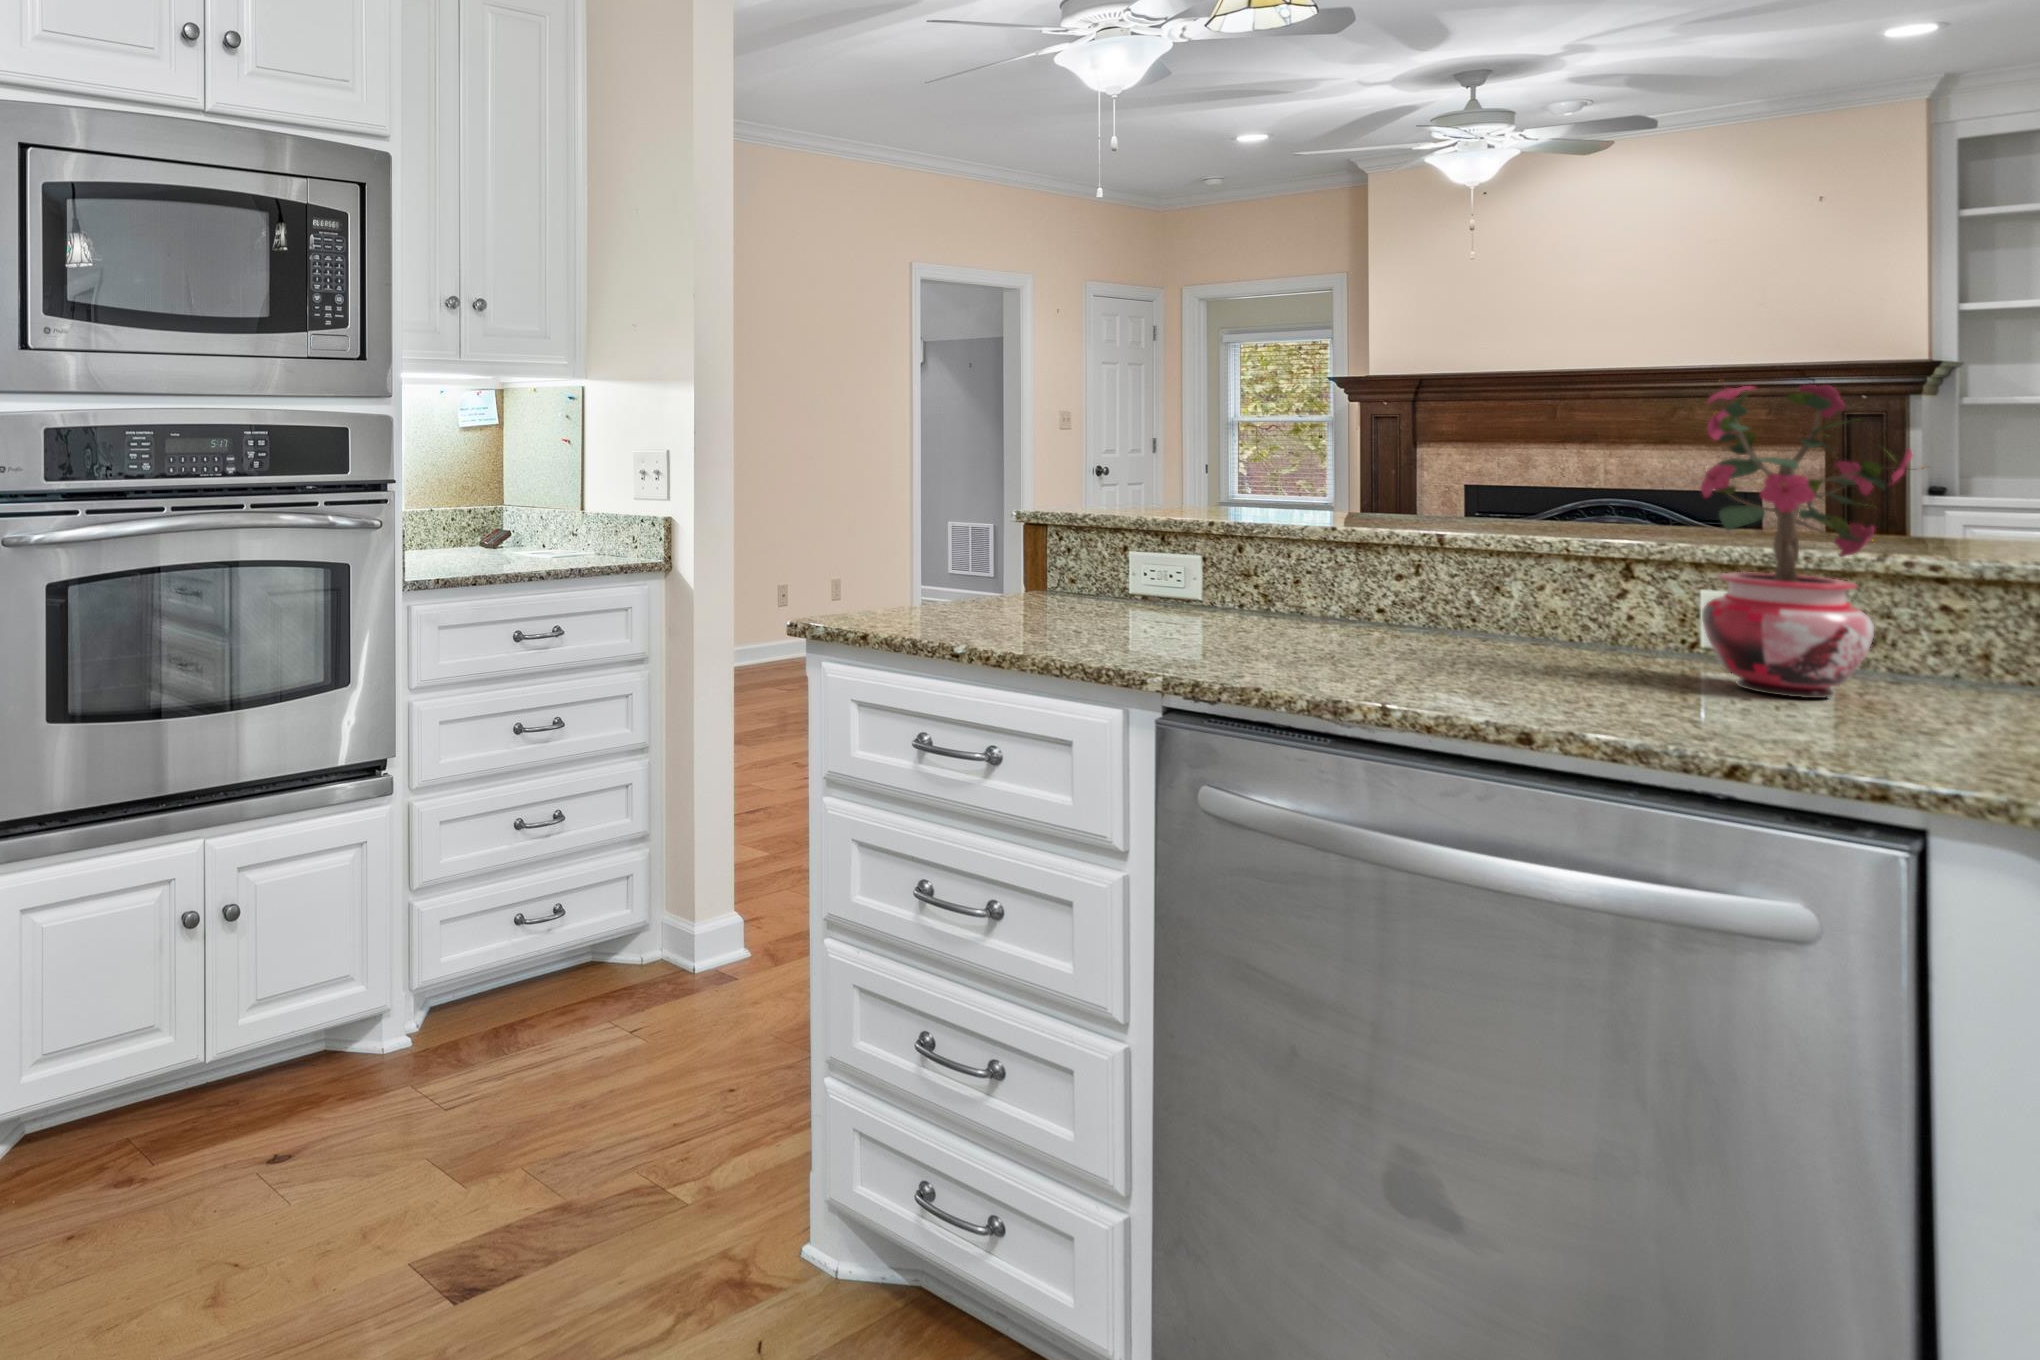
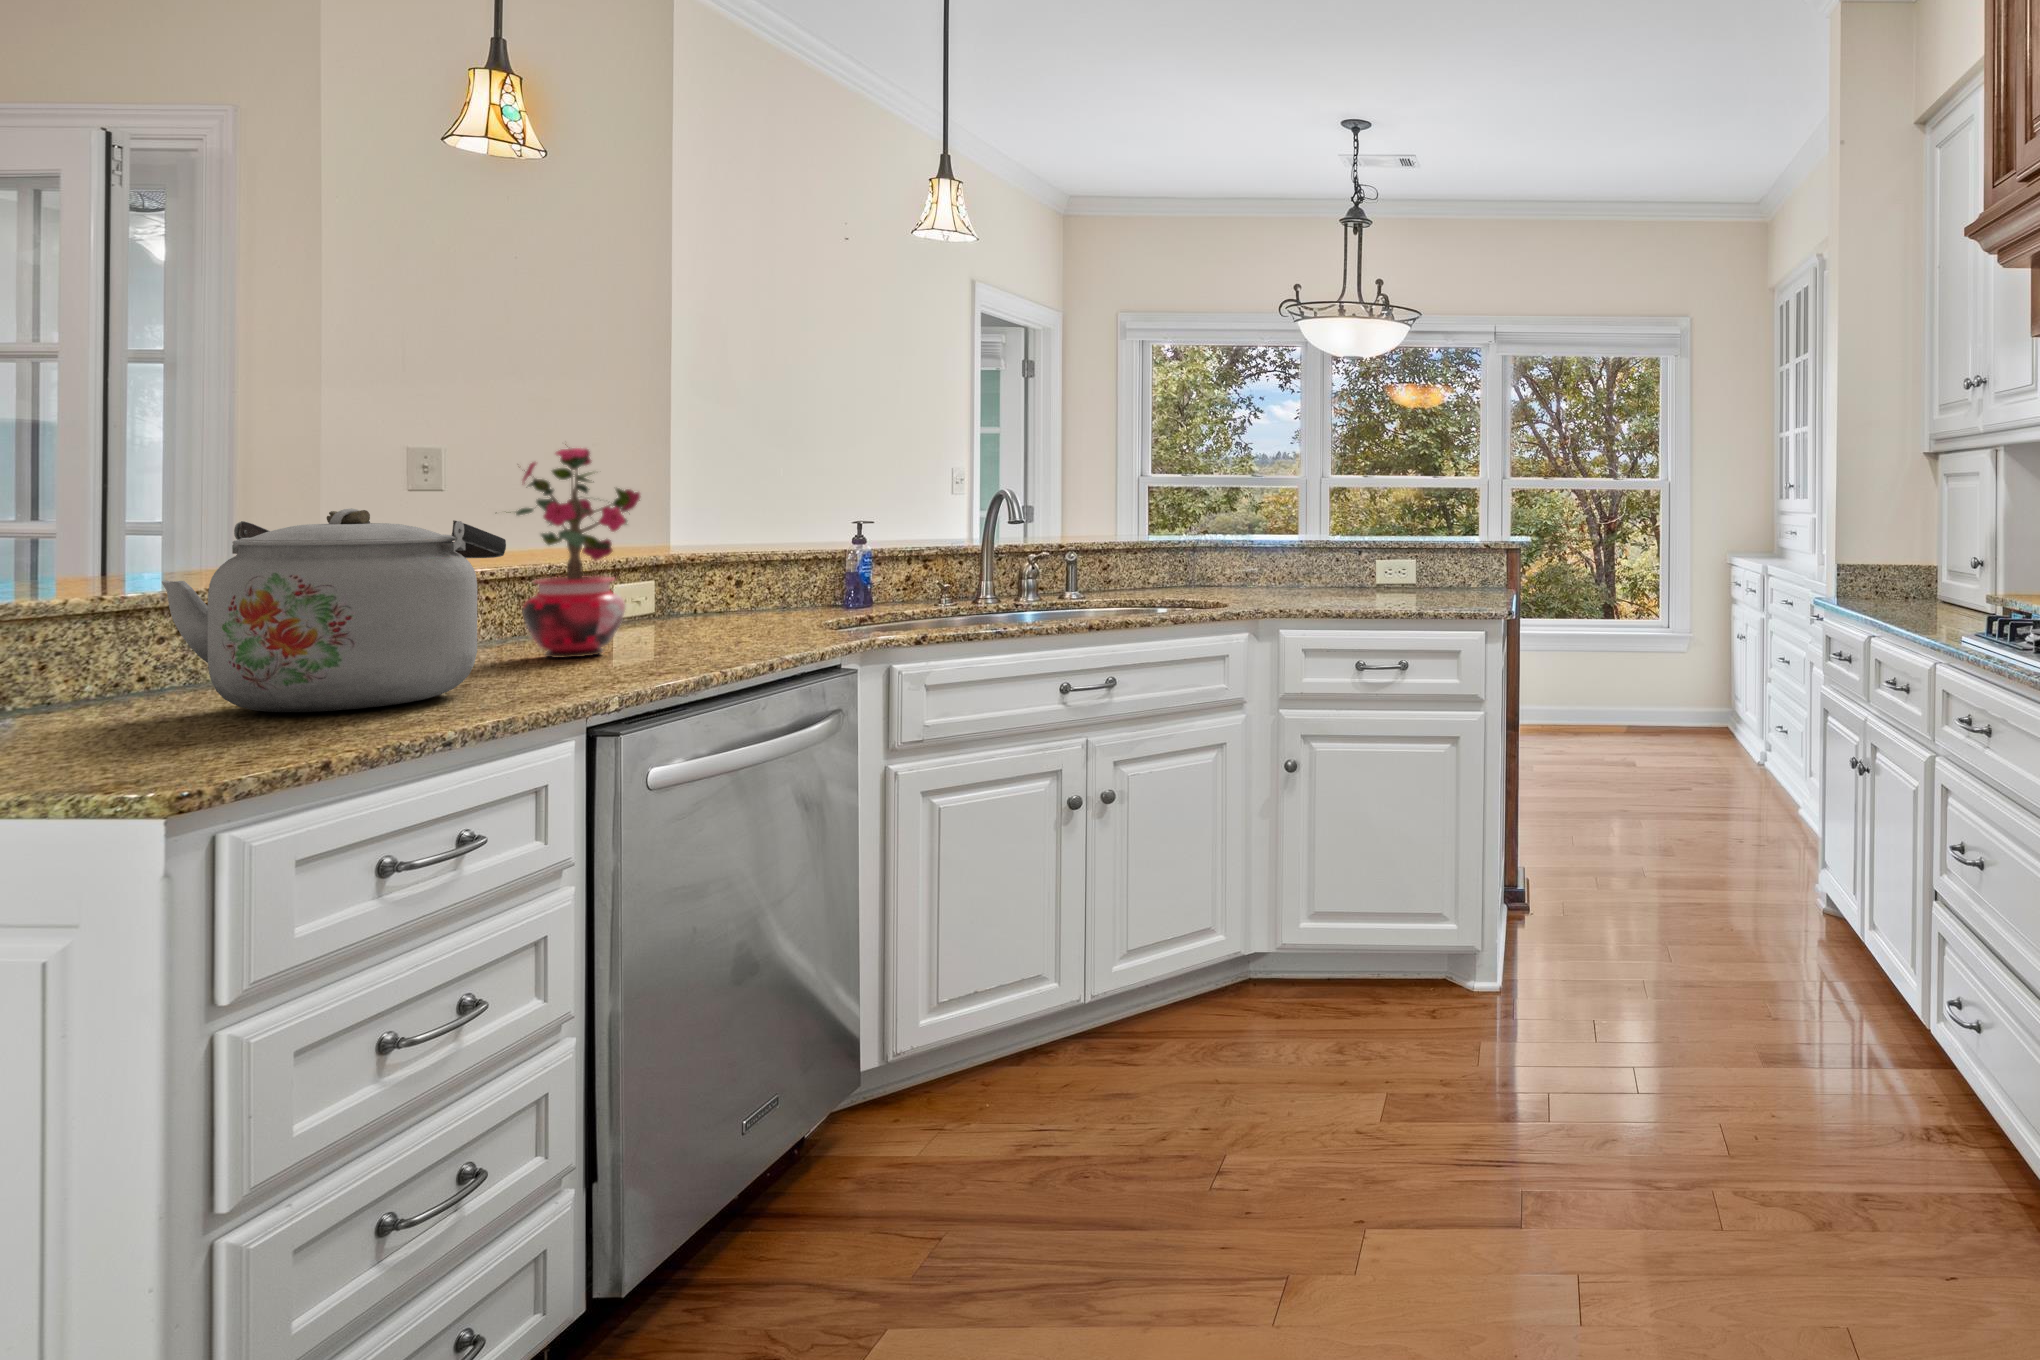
kettle: none [1184,458,1458,662] -> present [162,508,506,712]

